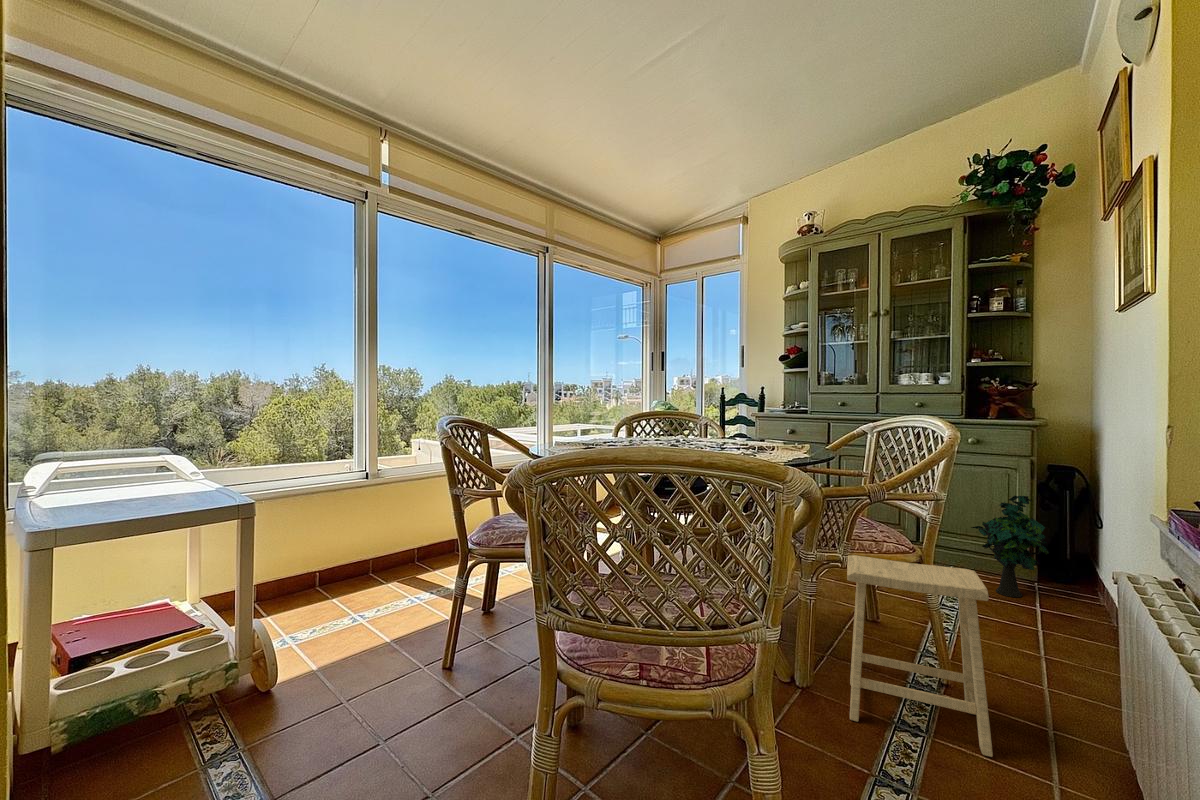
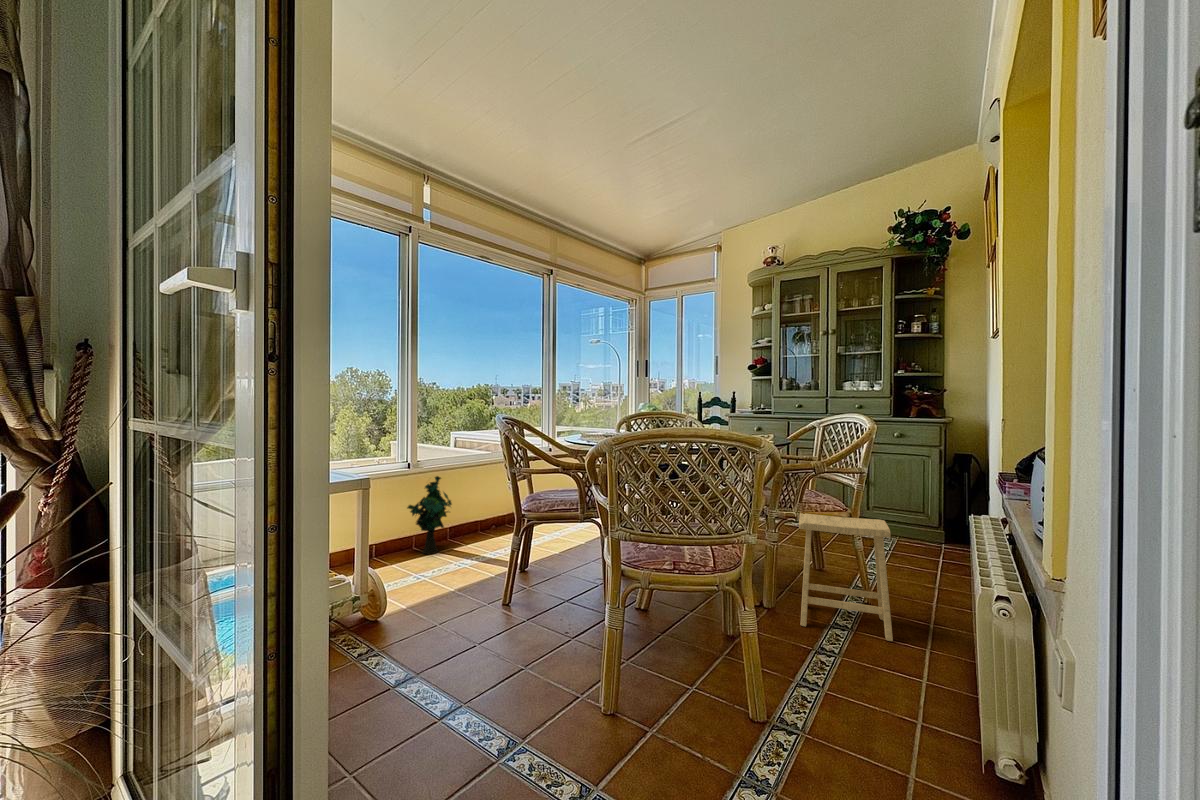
decorative plant: present [971,496,1049,597] -> present [407,476,452,554]

